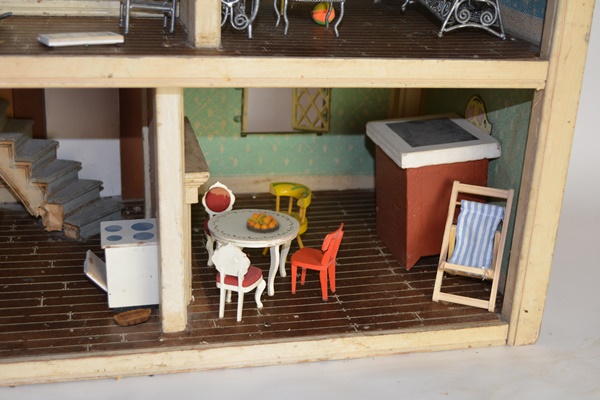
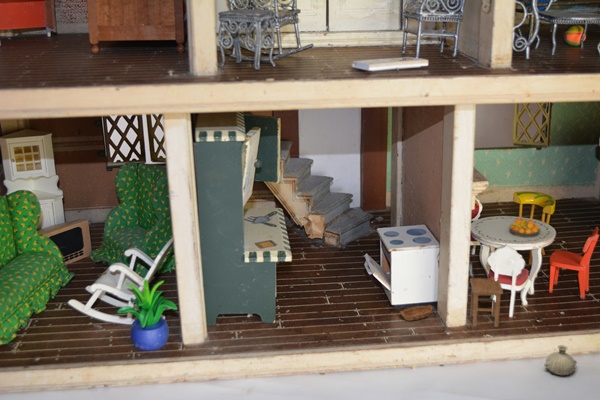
stool: none [190,278,224,332] -> present [470,278,503,327]
vase: none [262,352,298,385] -> present [545,345,577,375]

